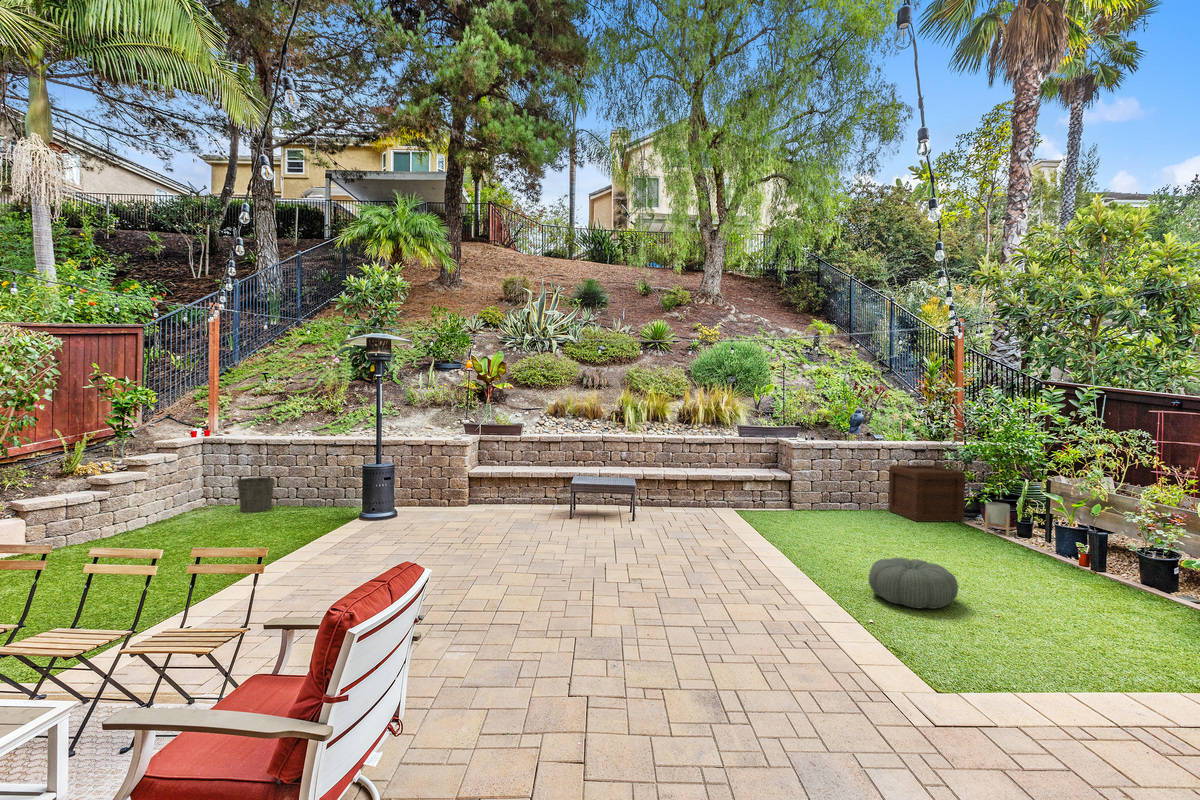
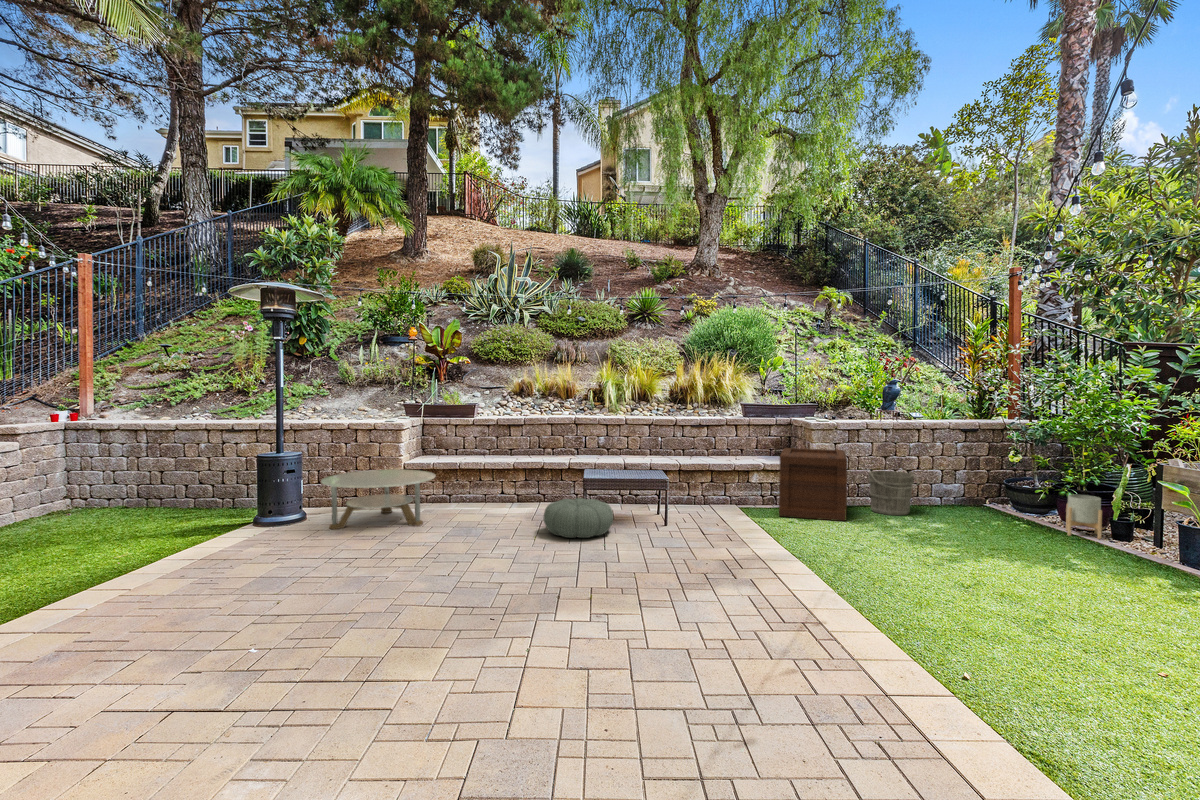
wooden crate: present [888,465,965,522] -> present [779,448,847,521]
bucket: present [236,477,274,512] -> present [868,471,919,515]
round table: none [411,477,497,523] -> present [321,469,436,529]
pouf: present [869,558,958,609] -> present [544,498,613,538]

